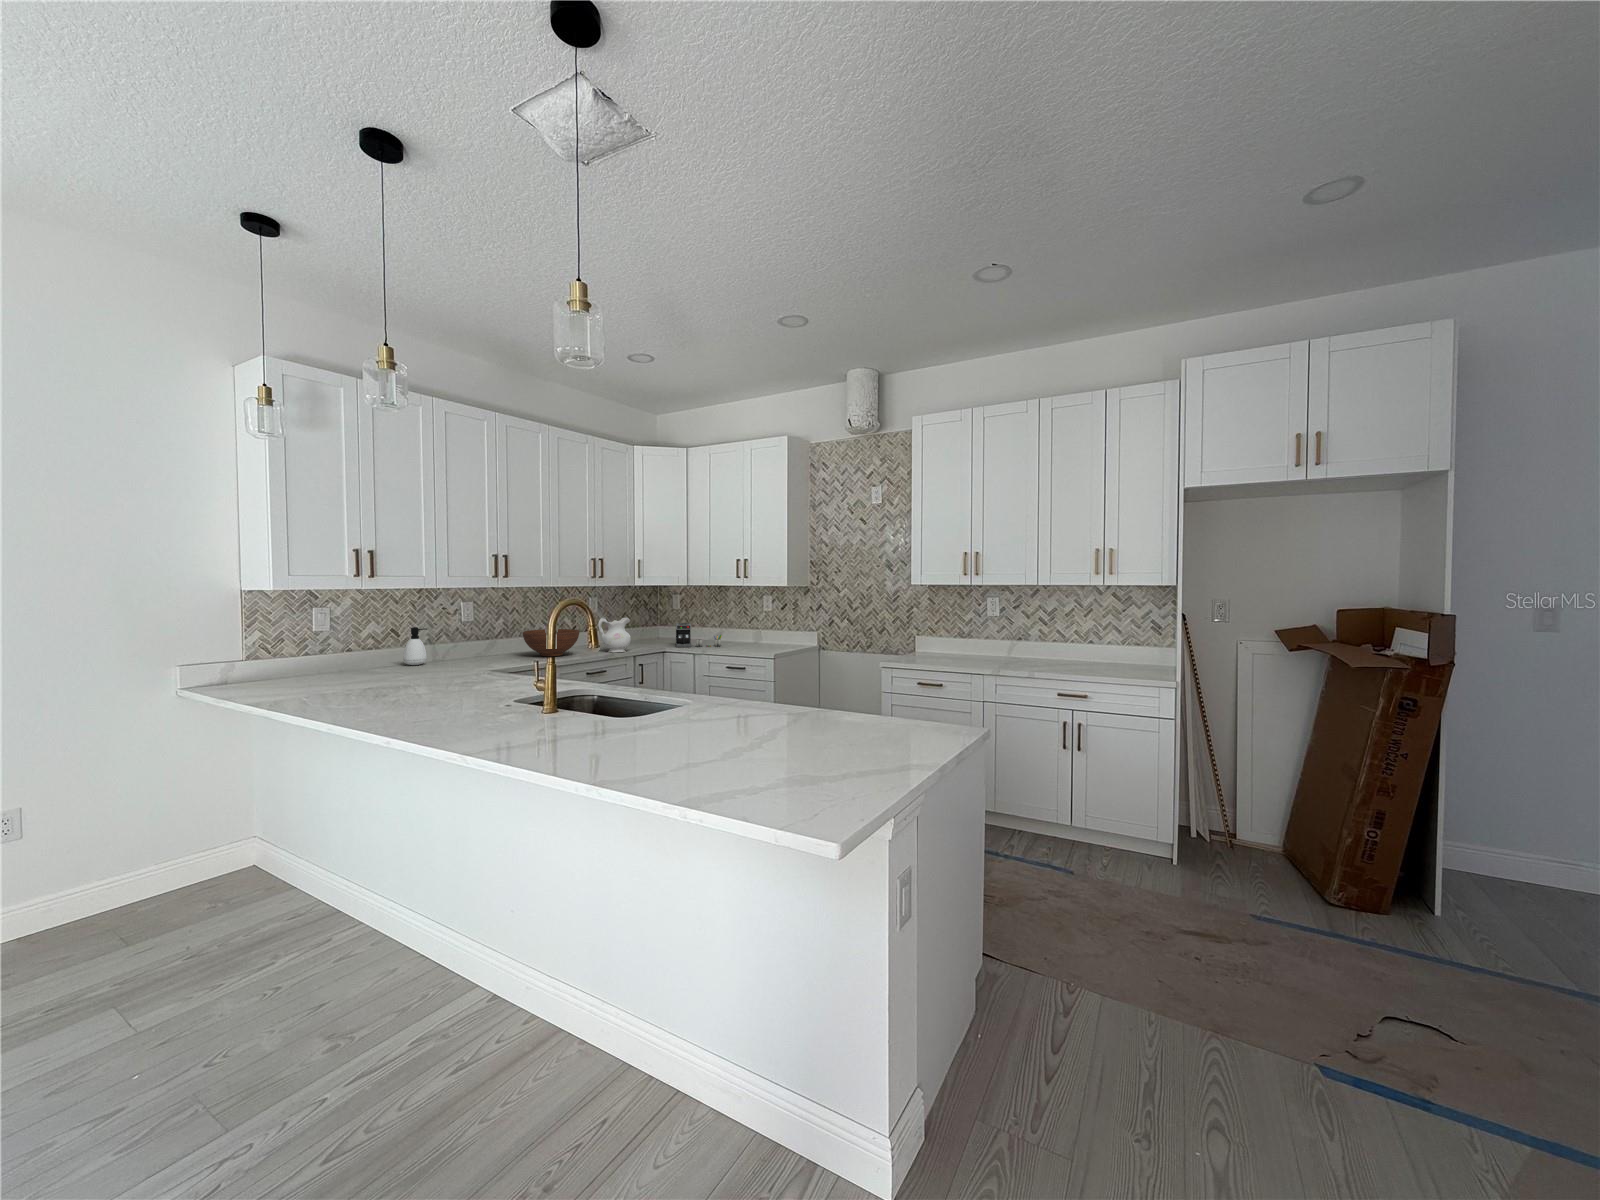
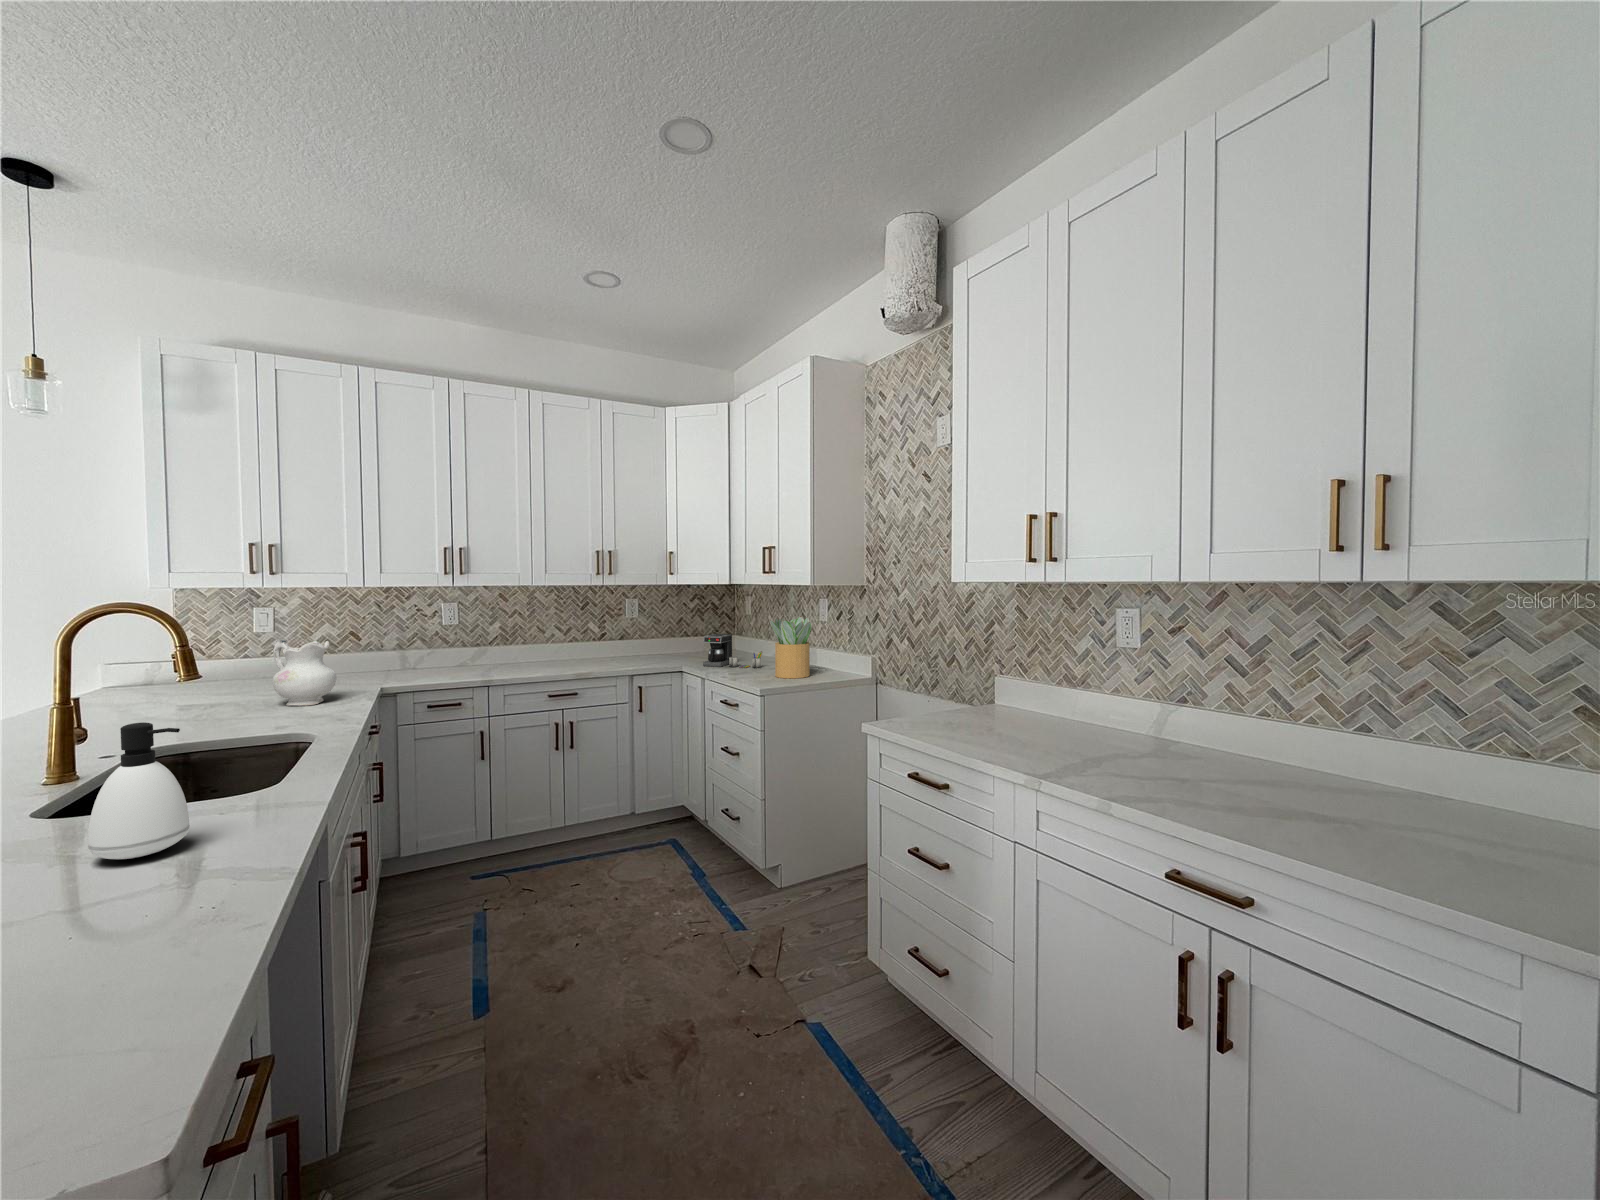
potted plant: none [749,608,774,650] -> present [770,617,811,678]
ceramic pitcher: present [598,617,631,652] -> present [273,639,336,706]
soap dispenser: present [403,627,427,665] -> present [88,722,190,859]
fruit bowl: present [523,629,579,656] -> none [493,637,563,671]

